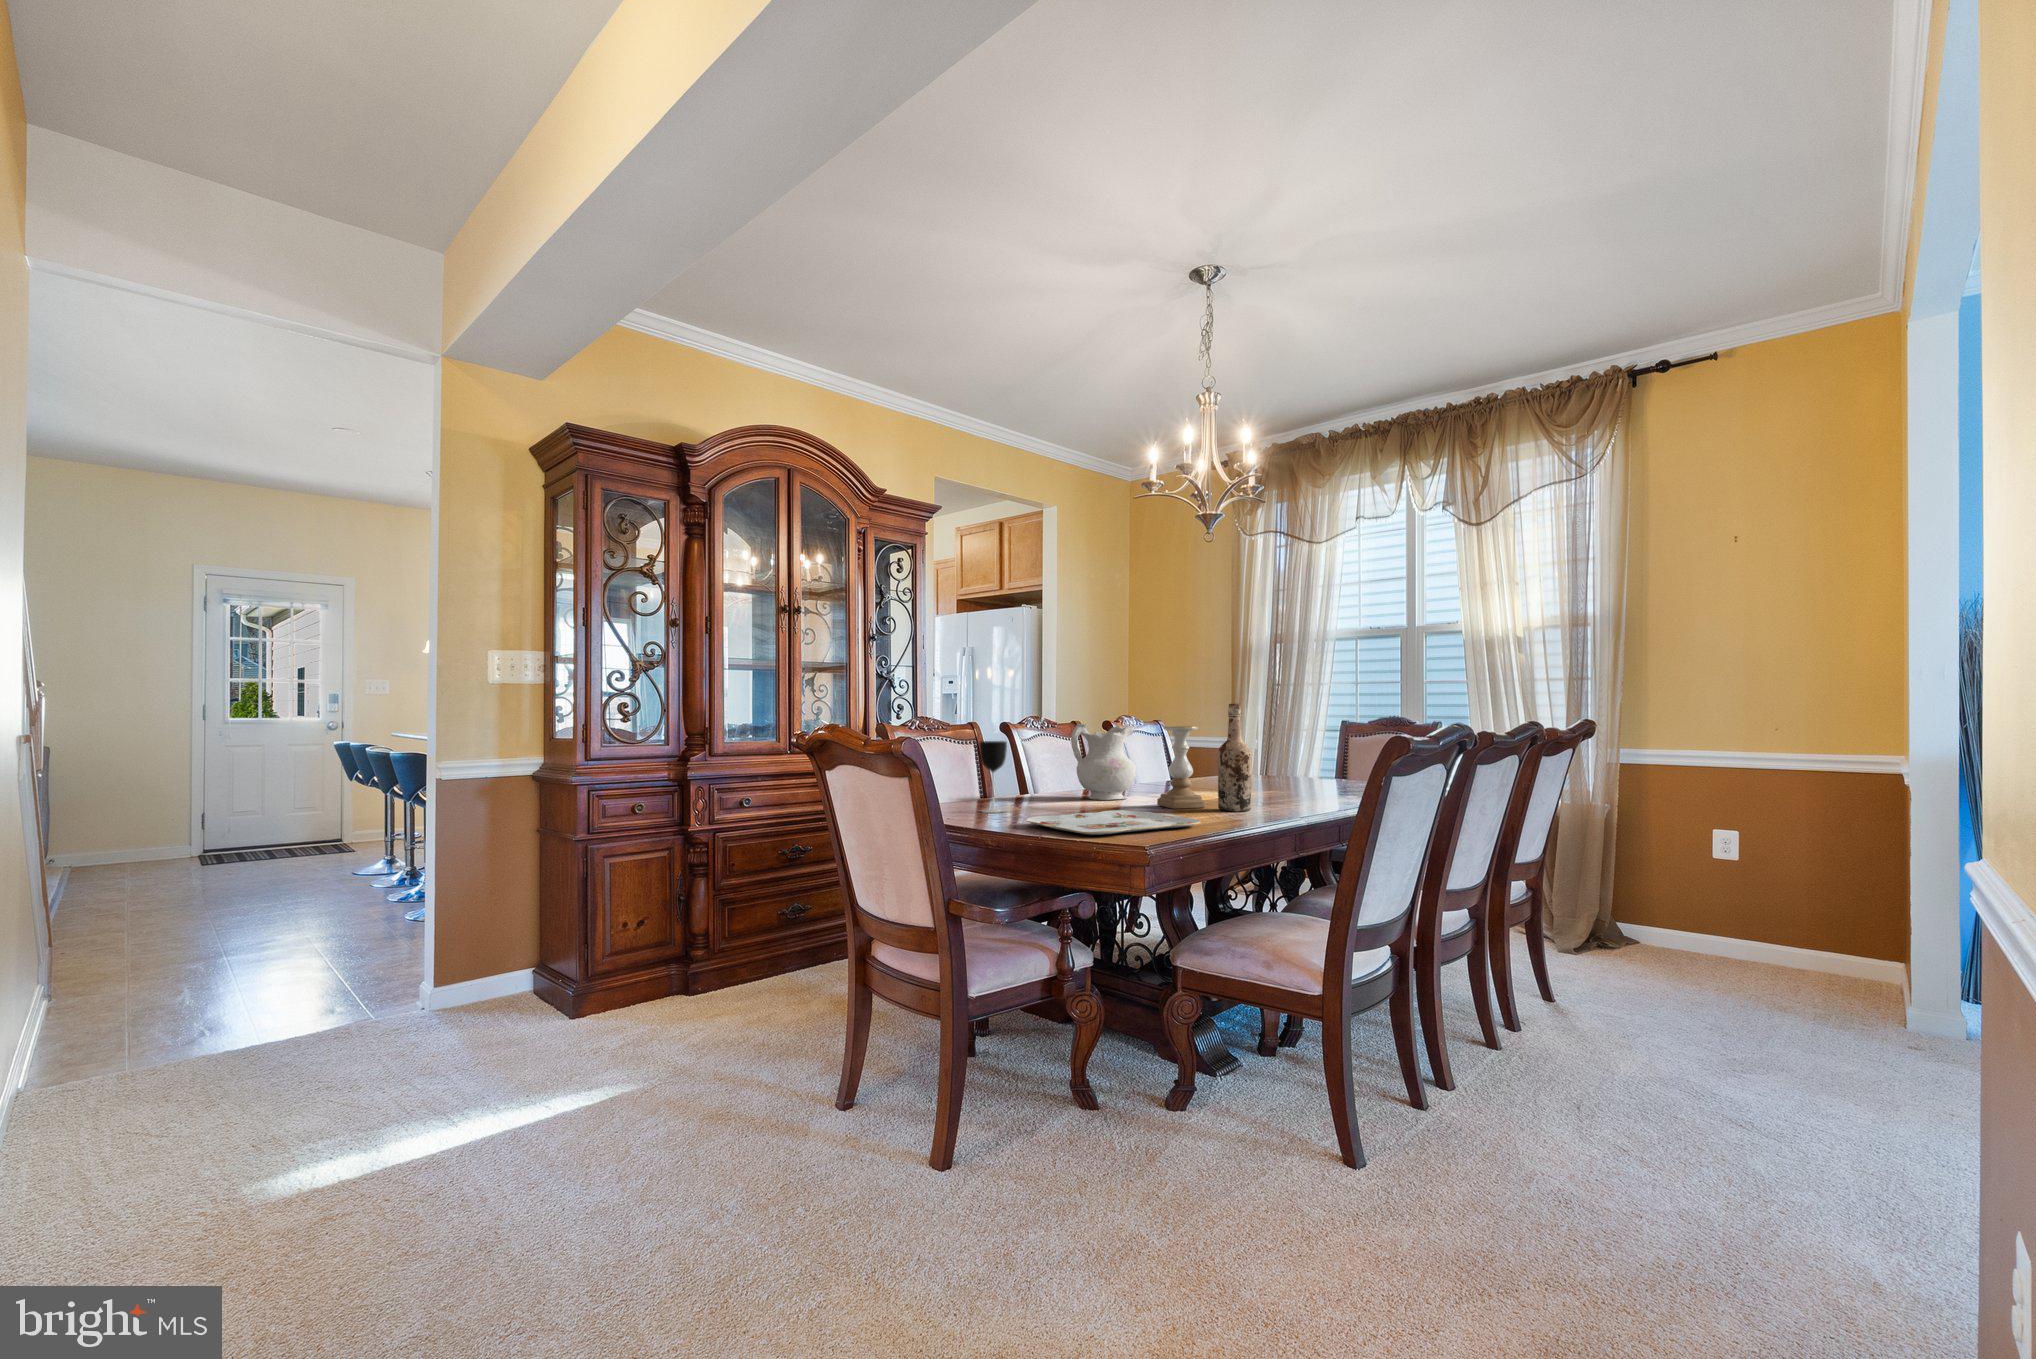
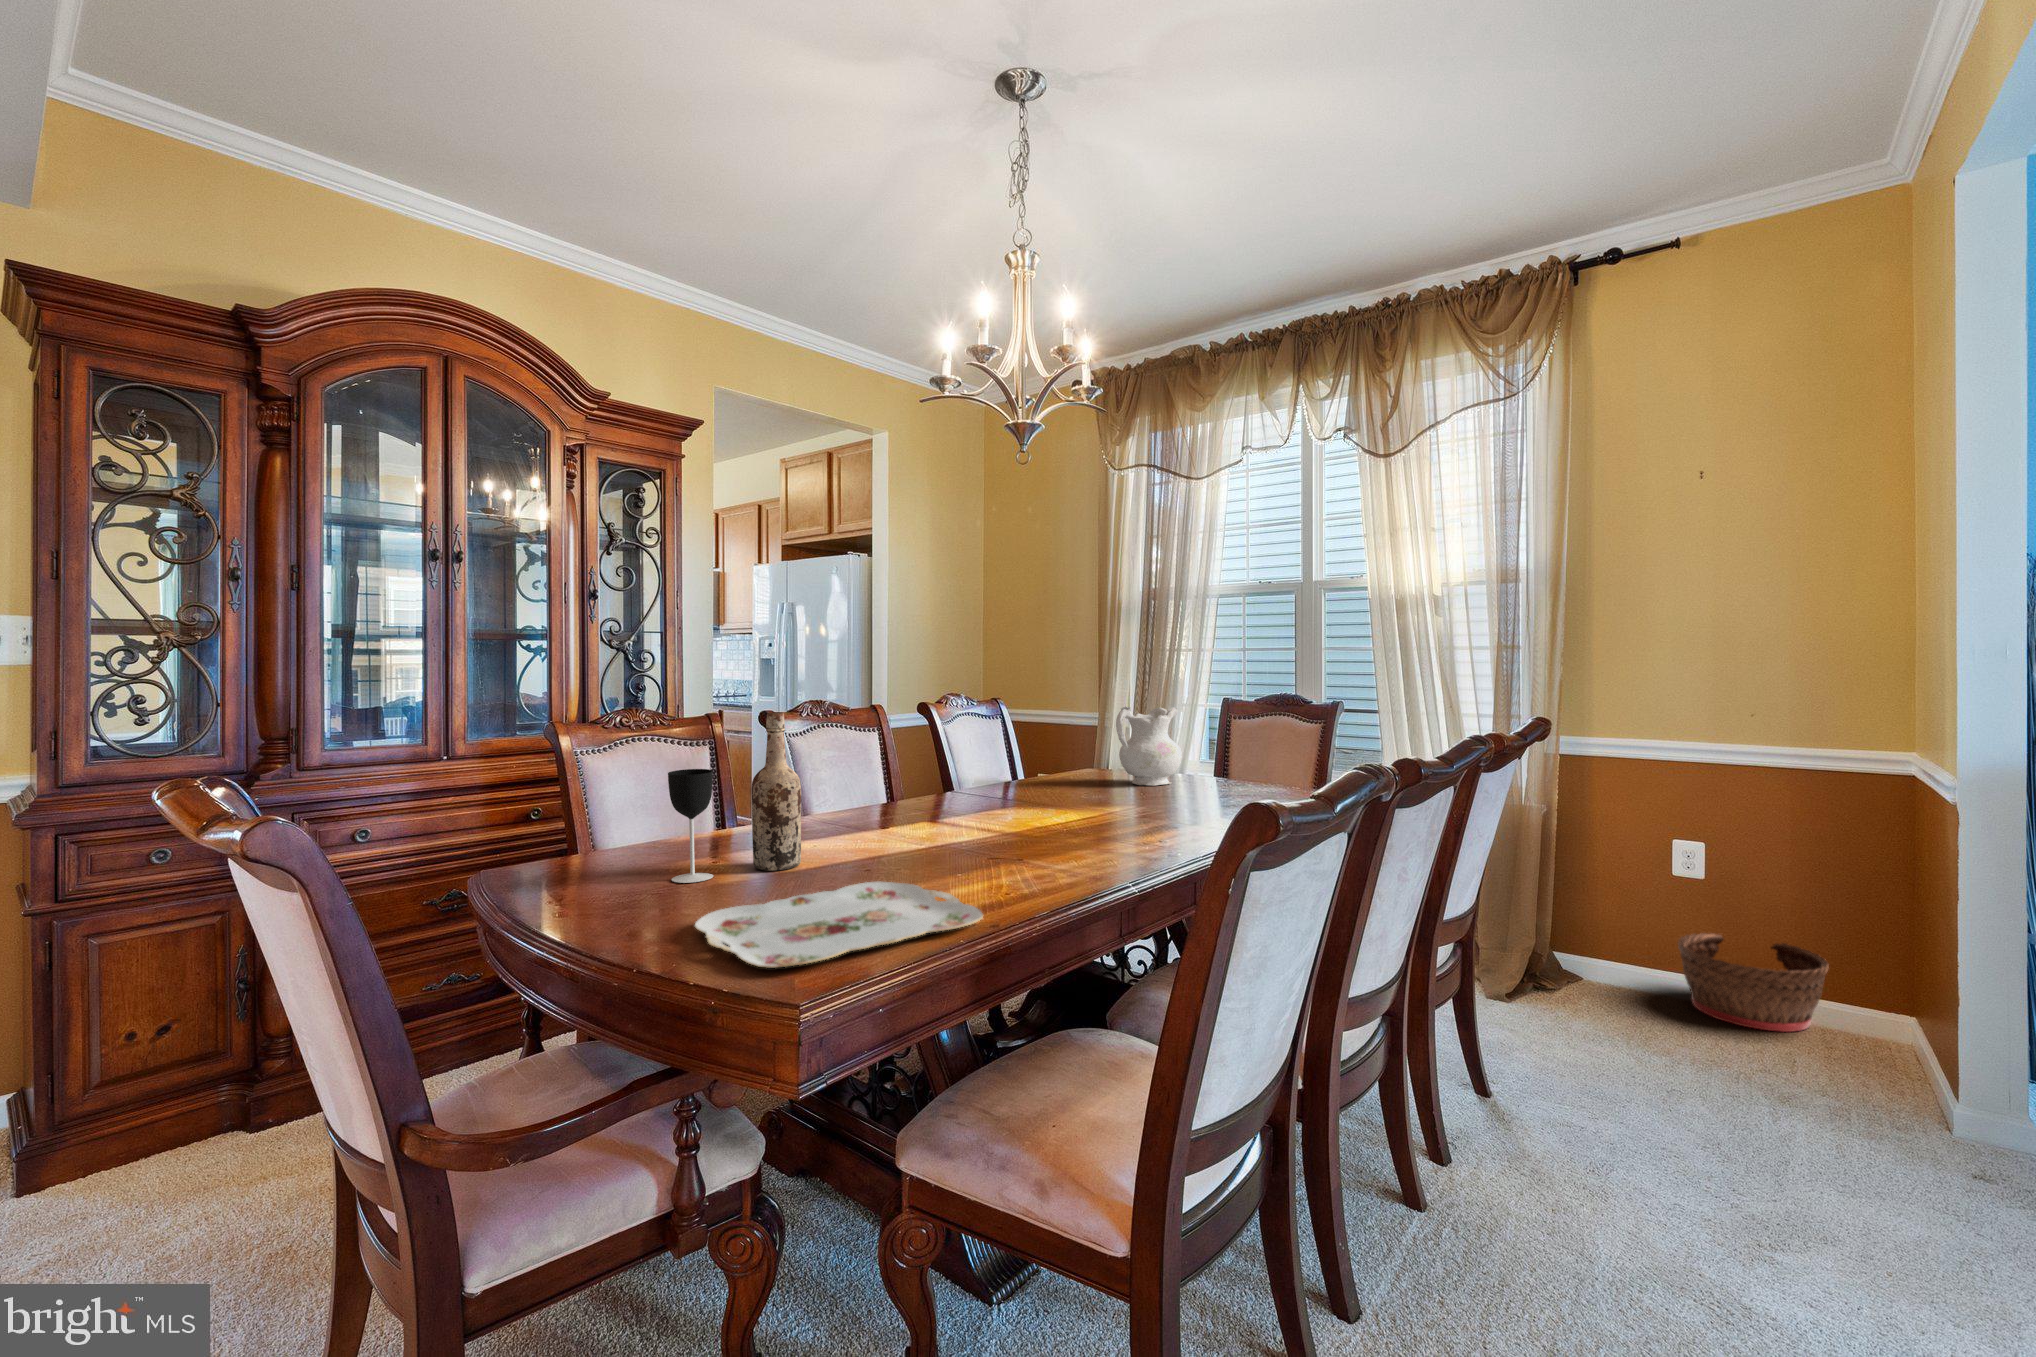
wine bottle: present [1218,704,1252,811] -> present [751,712,801,871]
ceramic pitcher: present [1071,724,1136,800] -> present [1116,707,1181,786]
candle holder: present [1157,726,1205,809] -> none [952,737,1019,863]
basket: none [1728,914,1853,989] -> present [1678,933,1829,1032]

